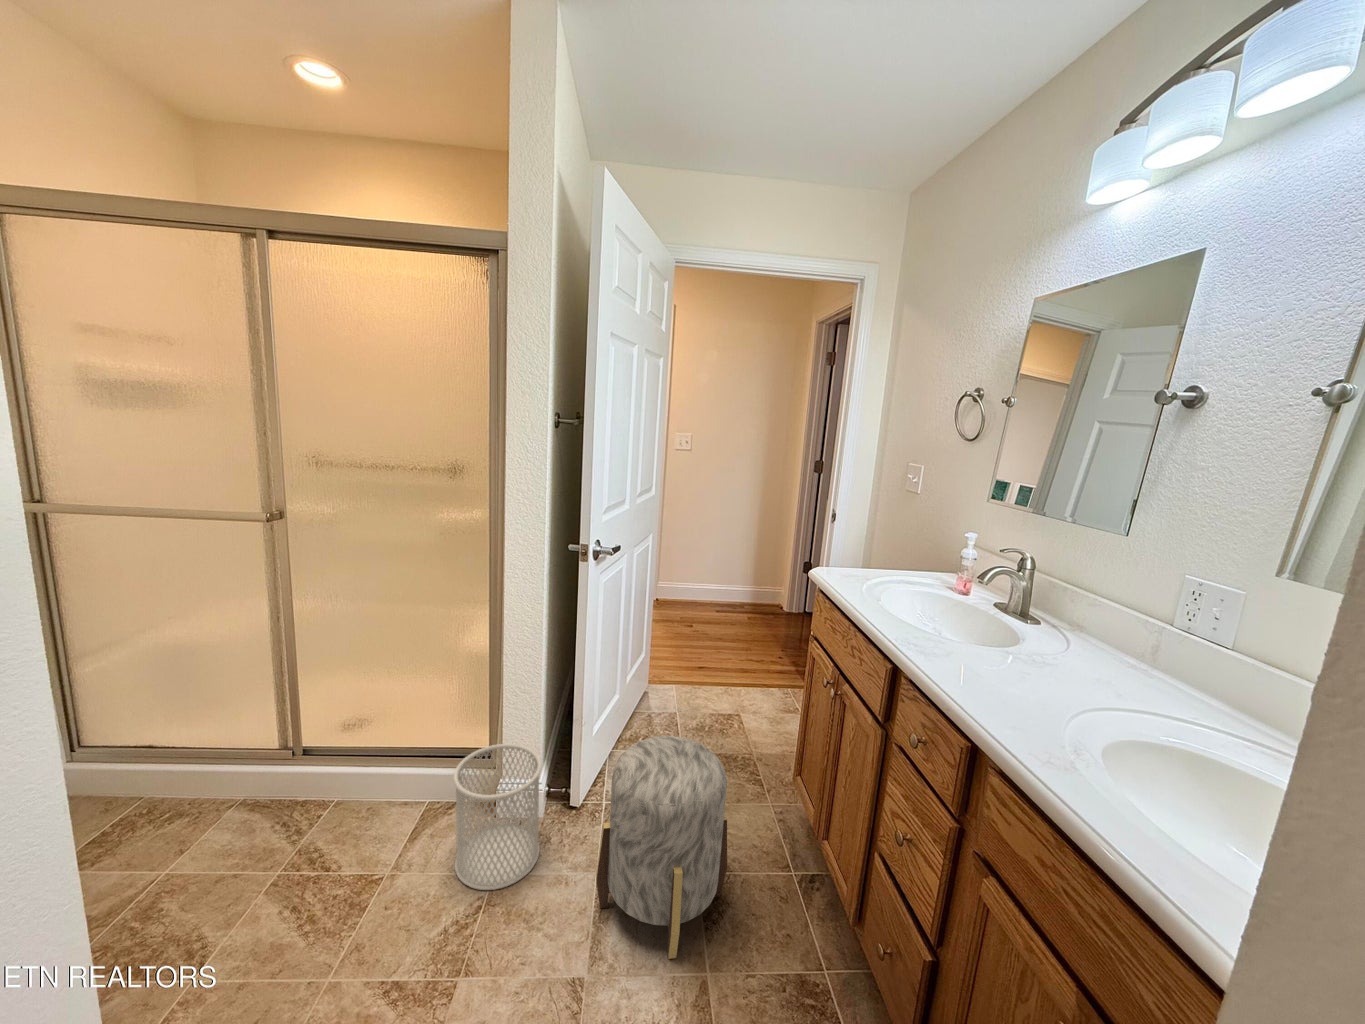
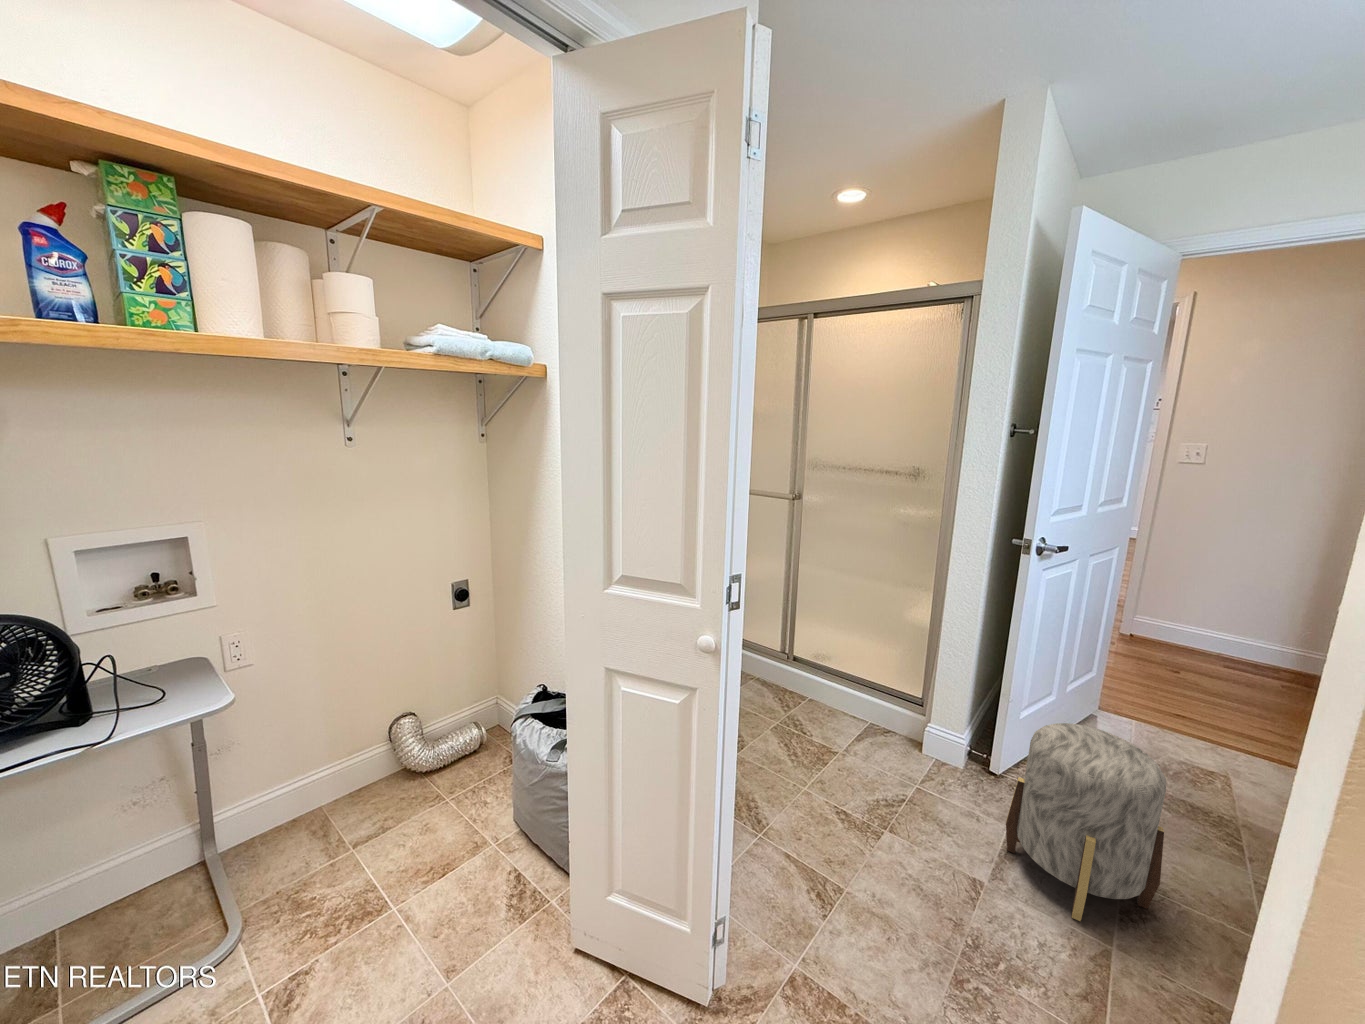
wastebasket: present [453,744,541,890] -> none [887,689,966,799]

